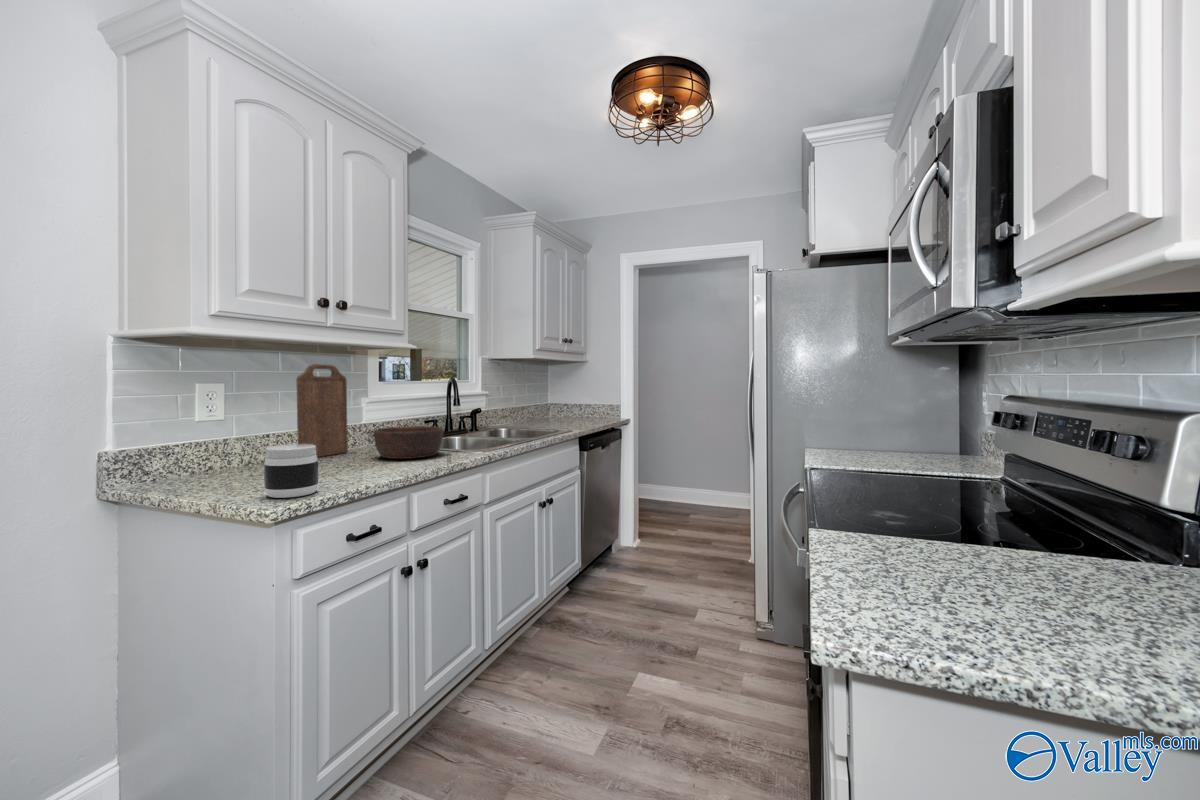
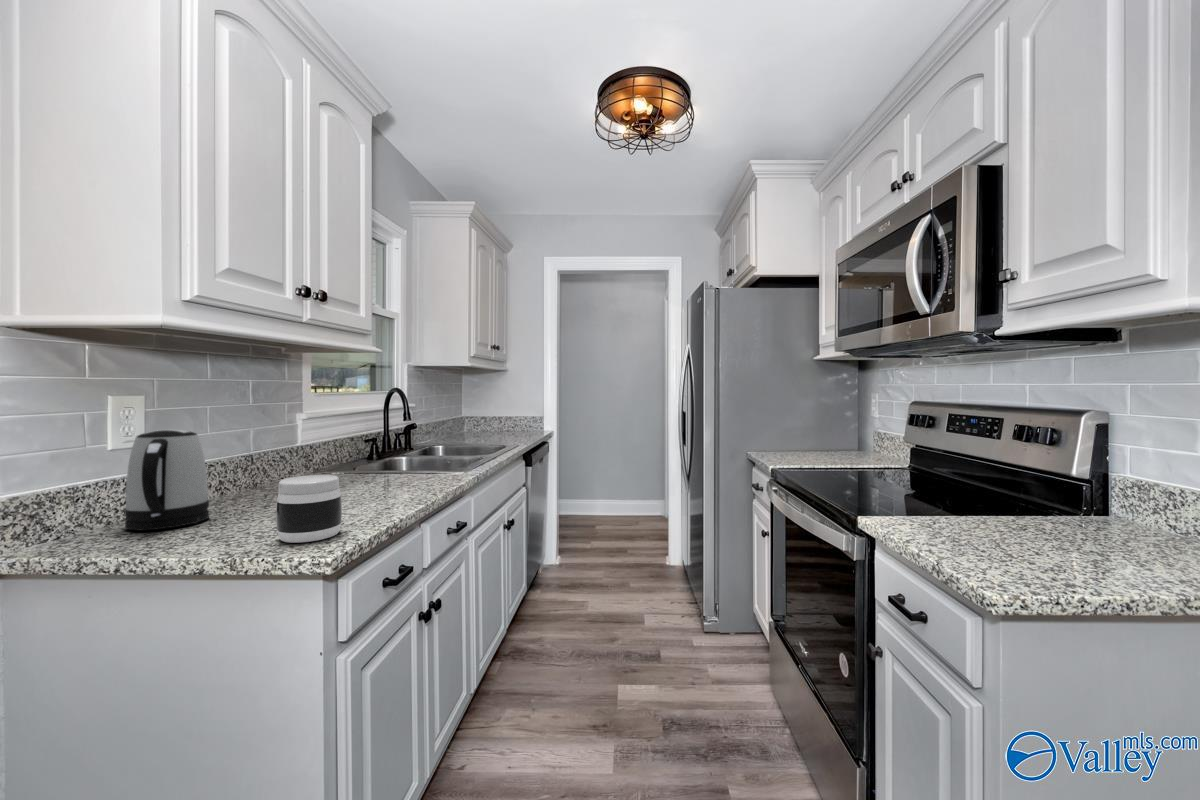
cutting board: present [296,364,348,457] -> none [234,379,289,494]
kettle: none [193,404,255,480] -> present [125,430,209,530]
wooden bowl: present [373,426,444,459] -> none [336,448,417,487]

